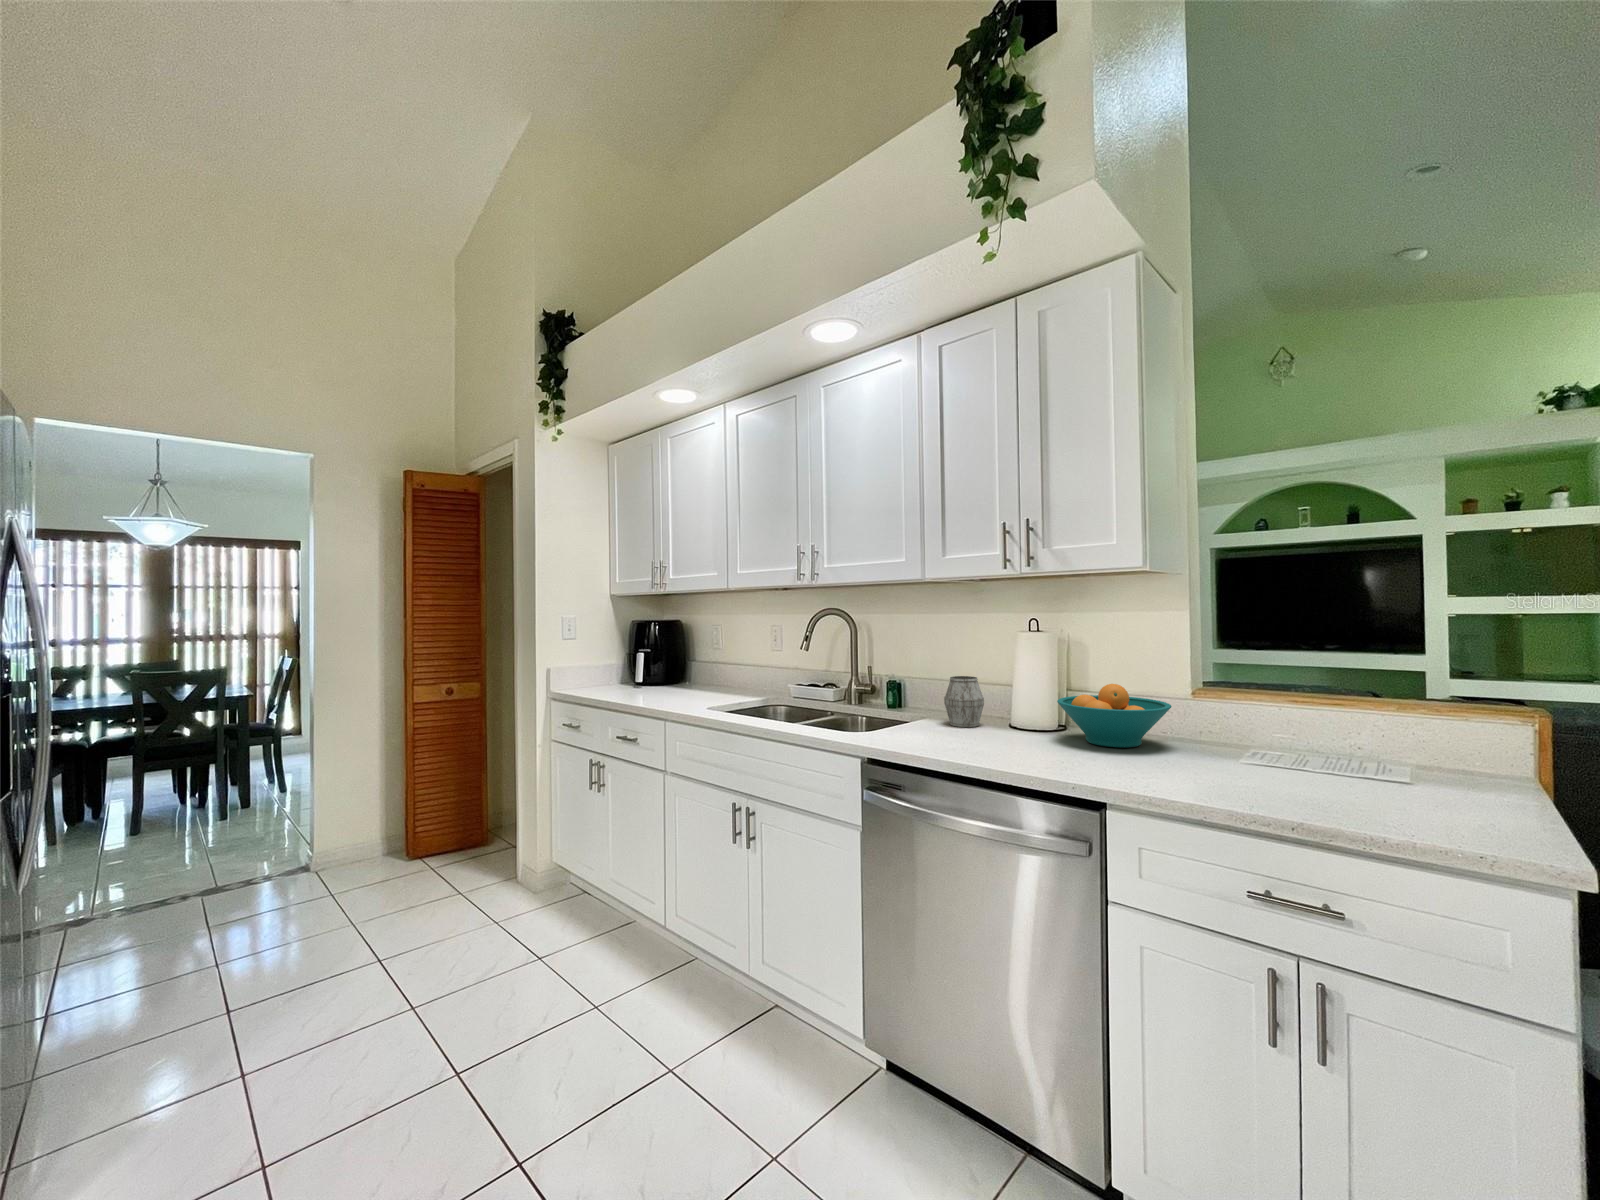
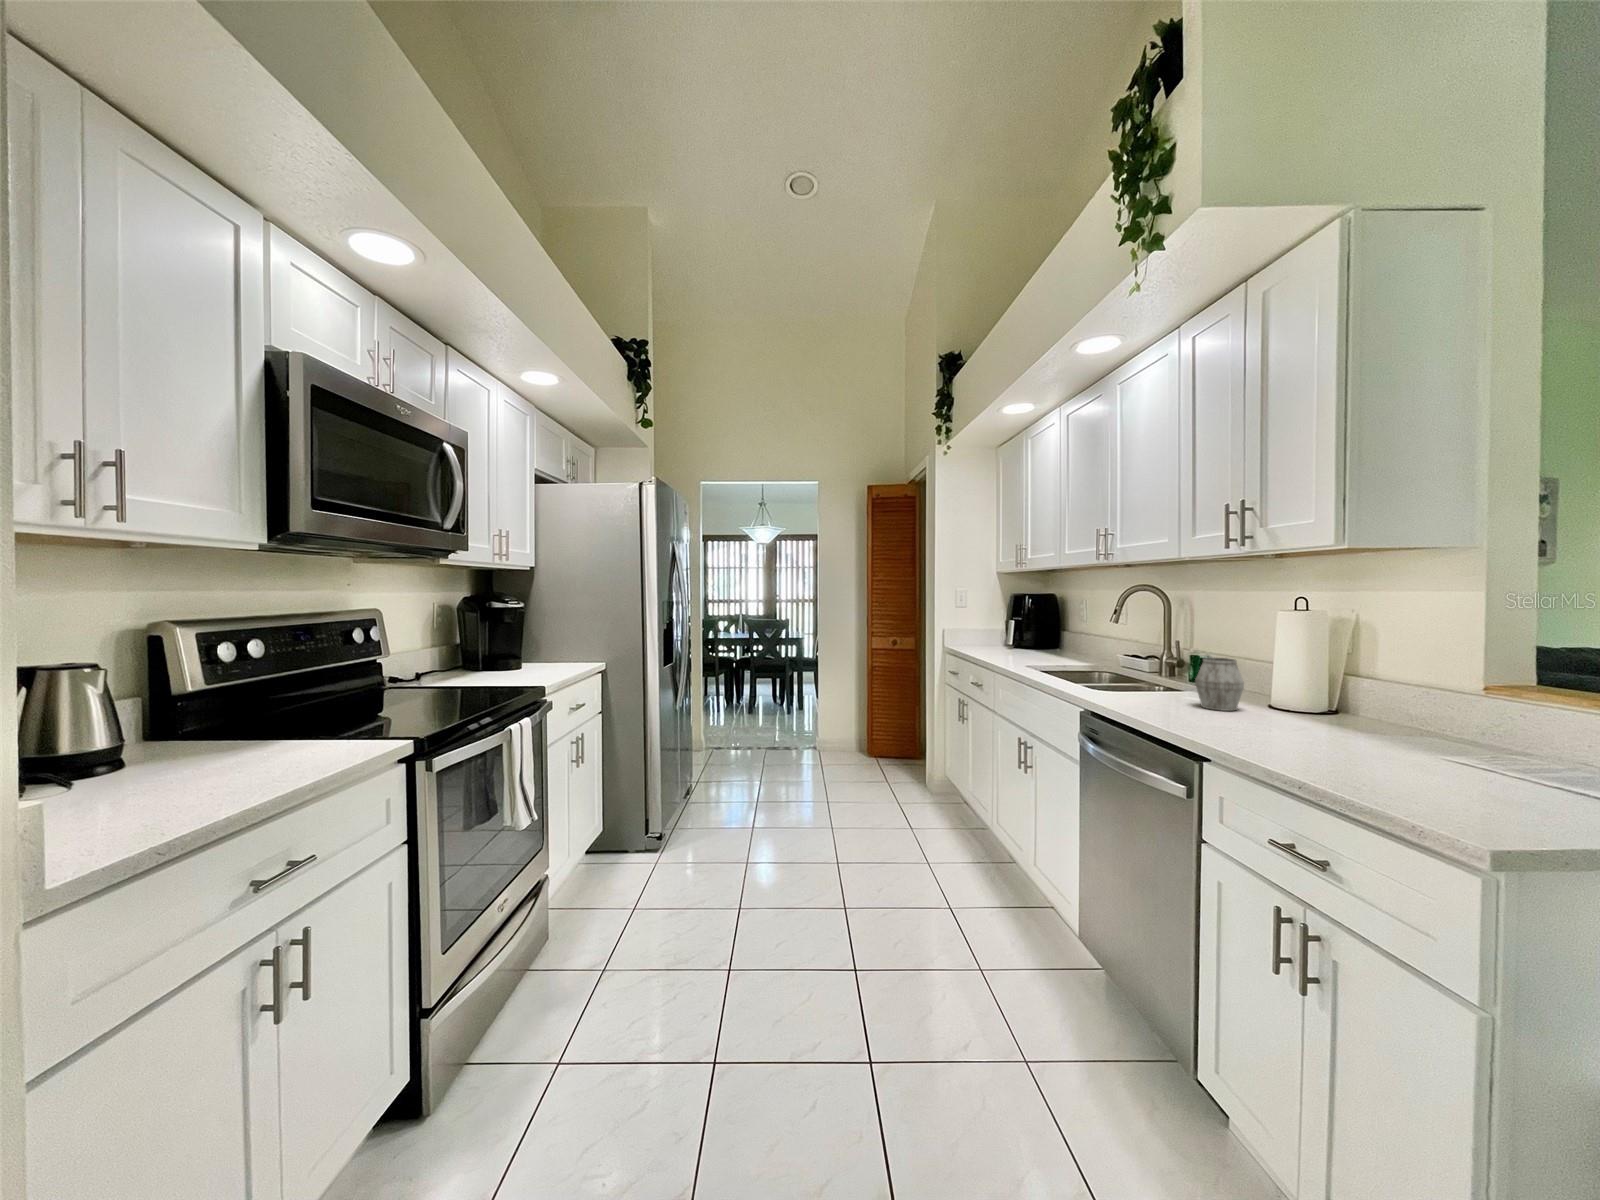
fruit bowl: present [1057,684,1172,748] -> none [1271,677,1433,753]

